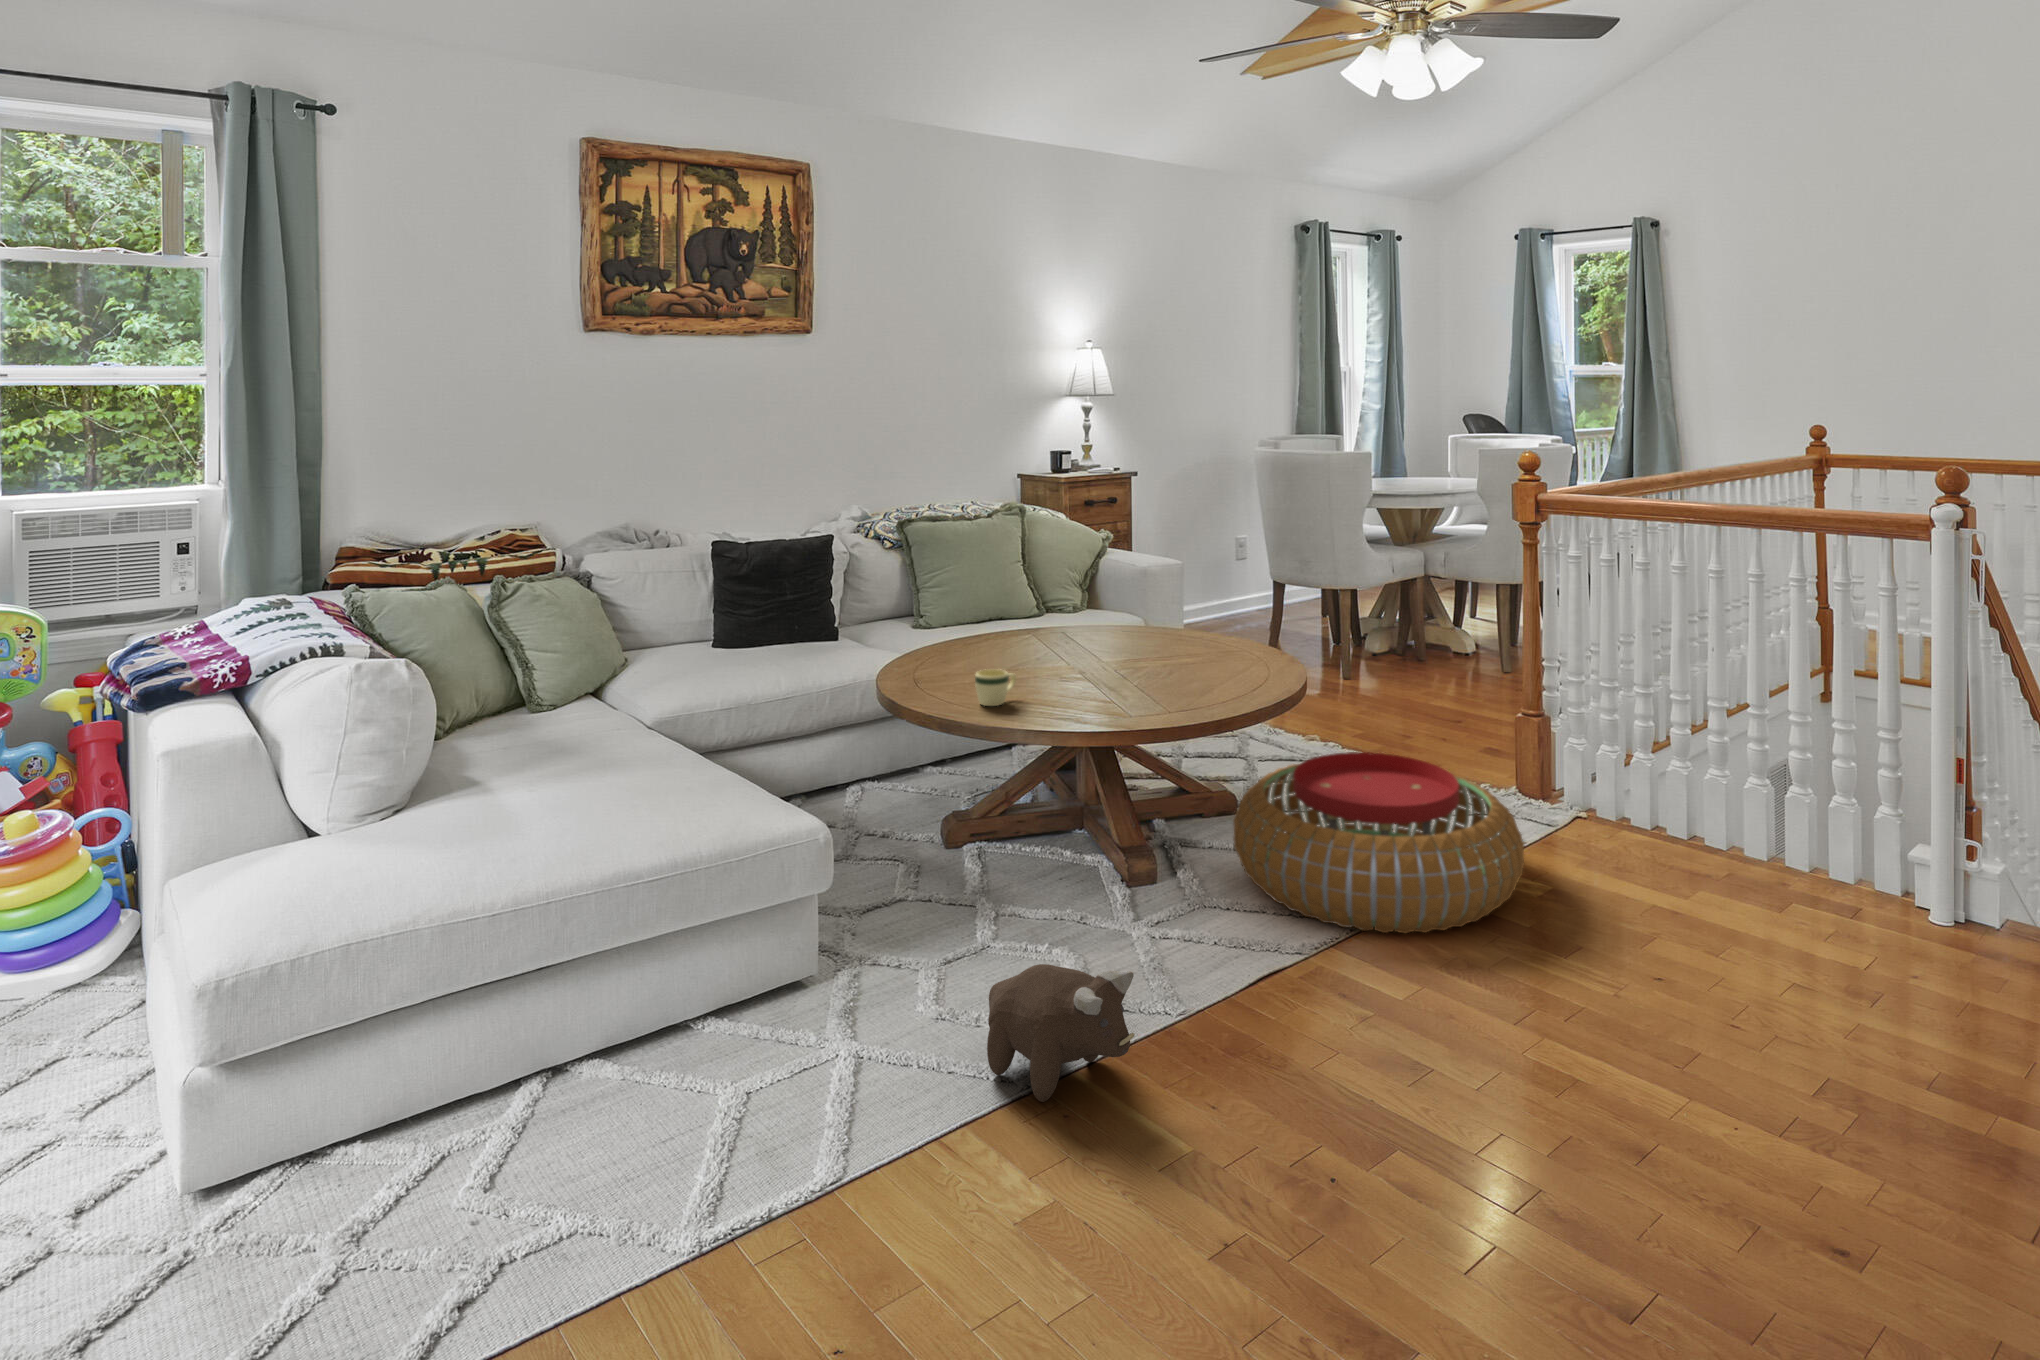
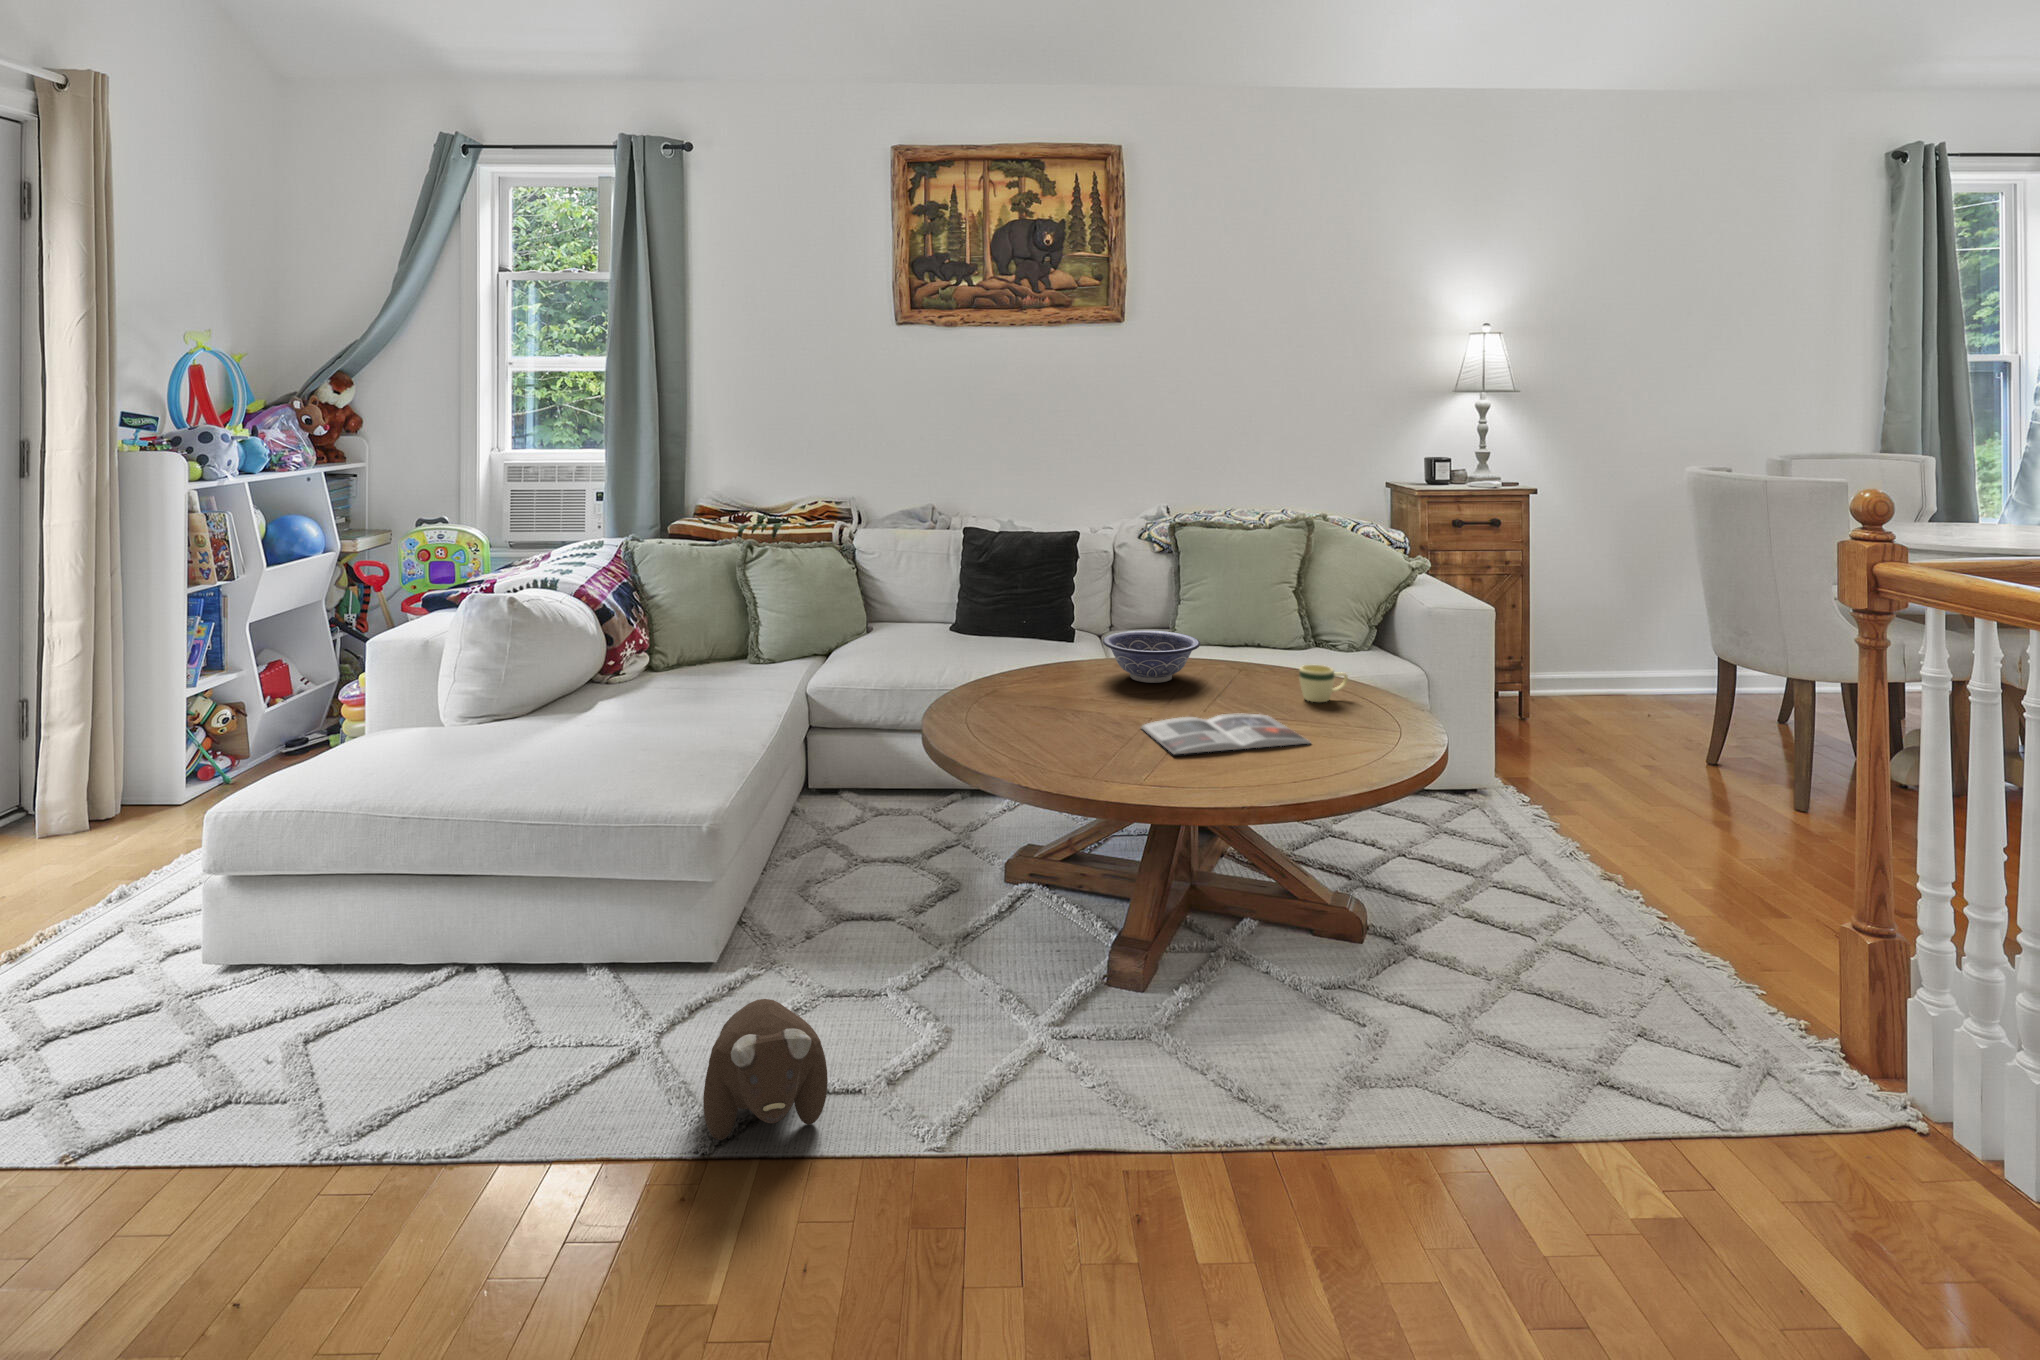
decorative bowl: none [988,607,1073,651] -> present [1103,631,1200,683]
magazine: none [1100,657,1227,694] -> present [1141,713,1310,754]
mug: present [975,669,1016,706] -> present [1299,665,1348,702]
pouf: present [1233,752,1524,933] -> none [1201,882,1612,1170]

